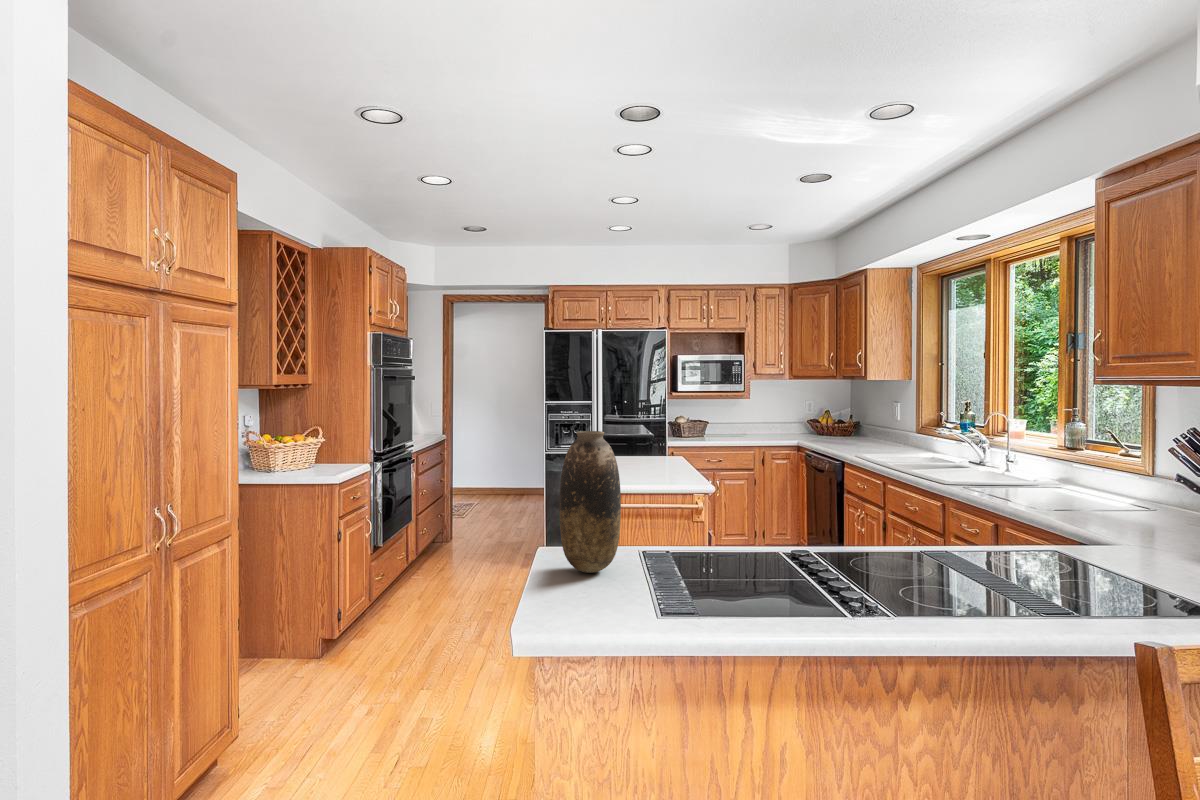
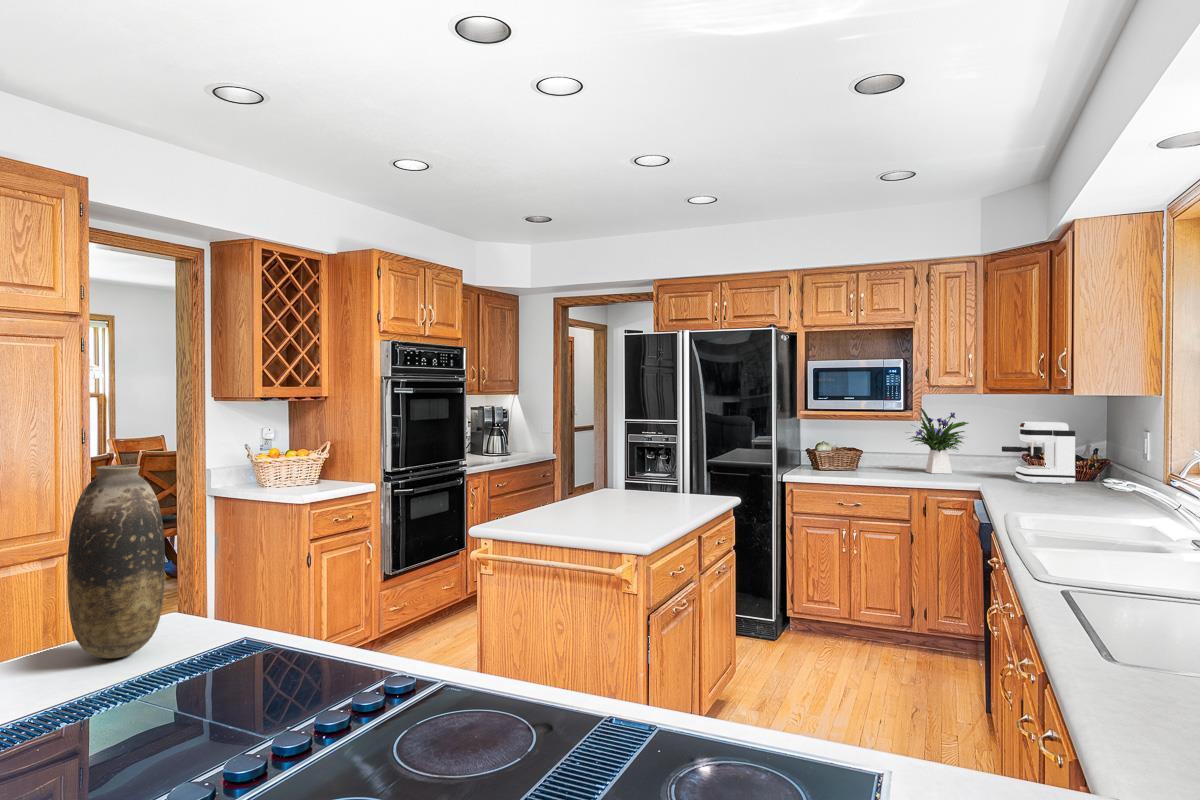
flower arrangement: none [732,389,776,437] -> present [909,408,968,474]
coffee maker: none [801,399,848,440] -> present [1002,422,1075,484]

